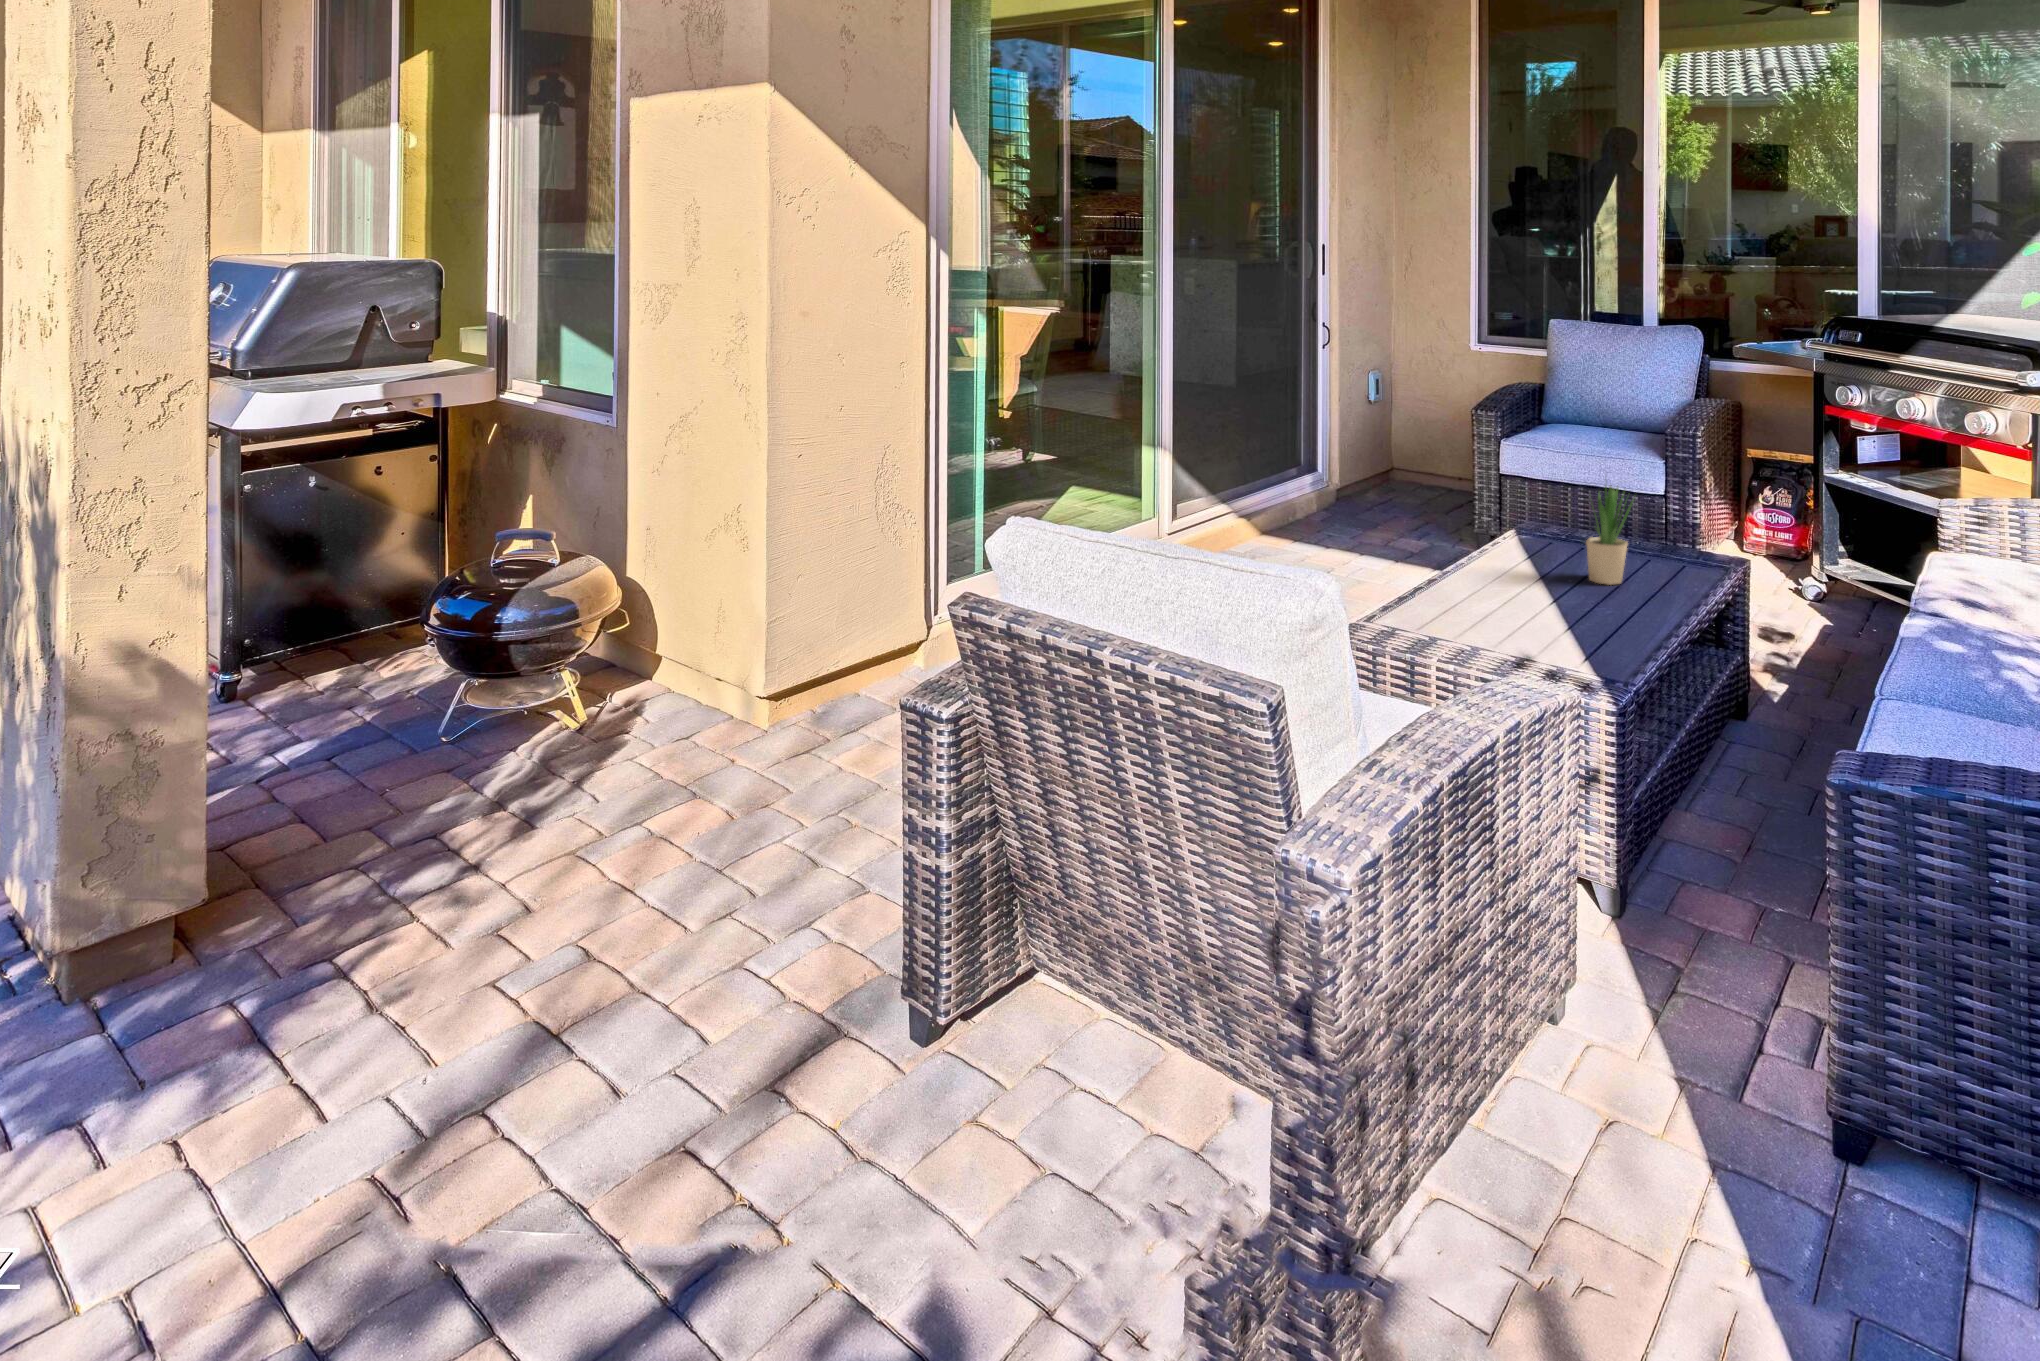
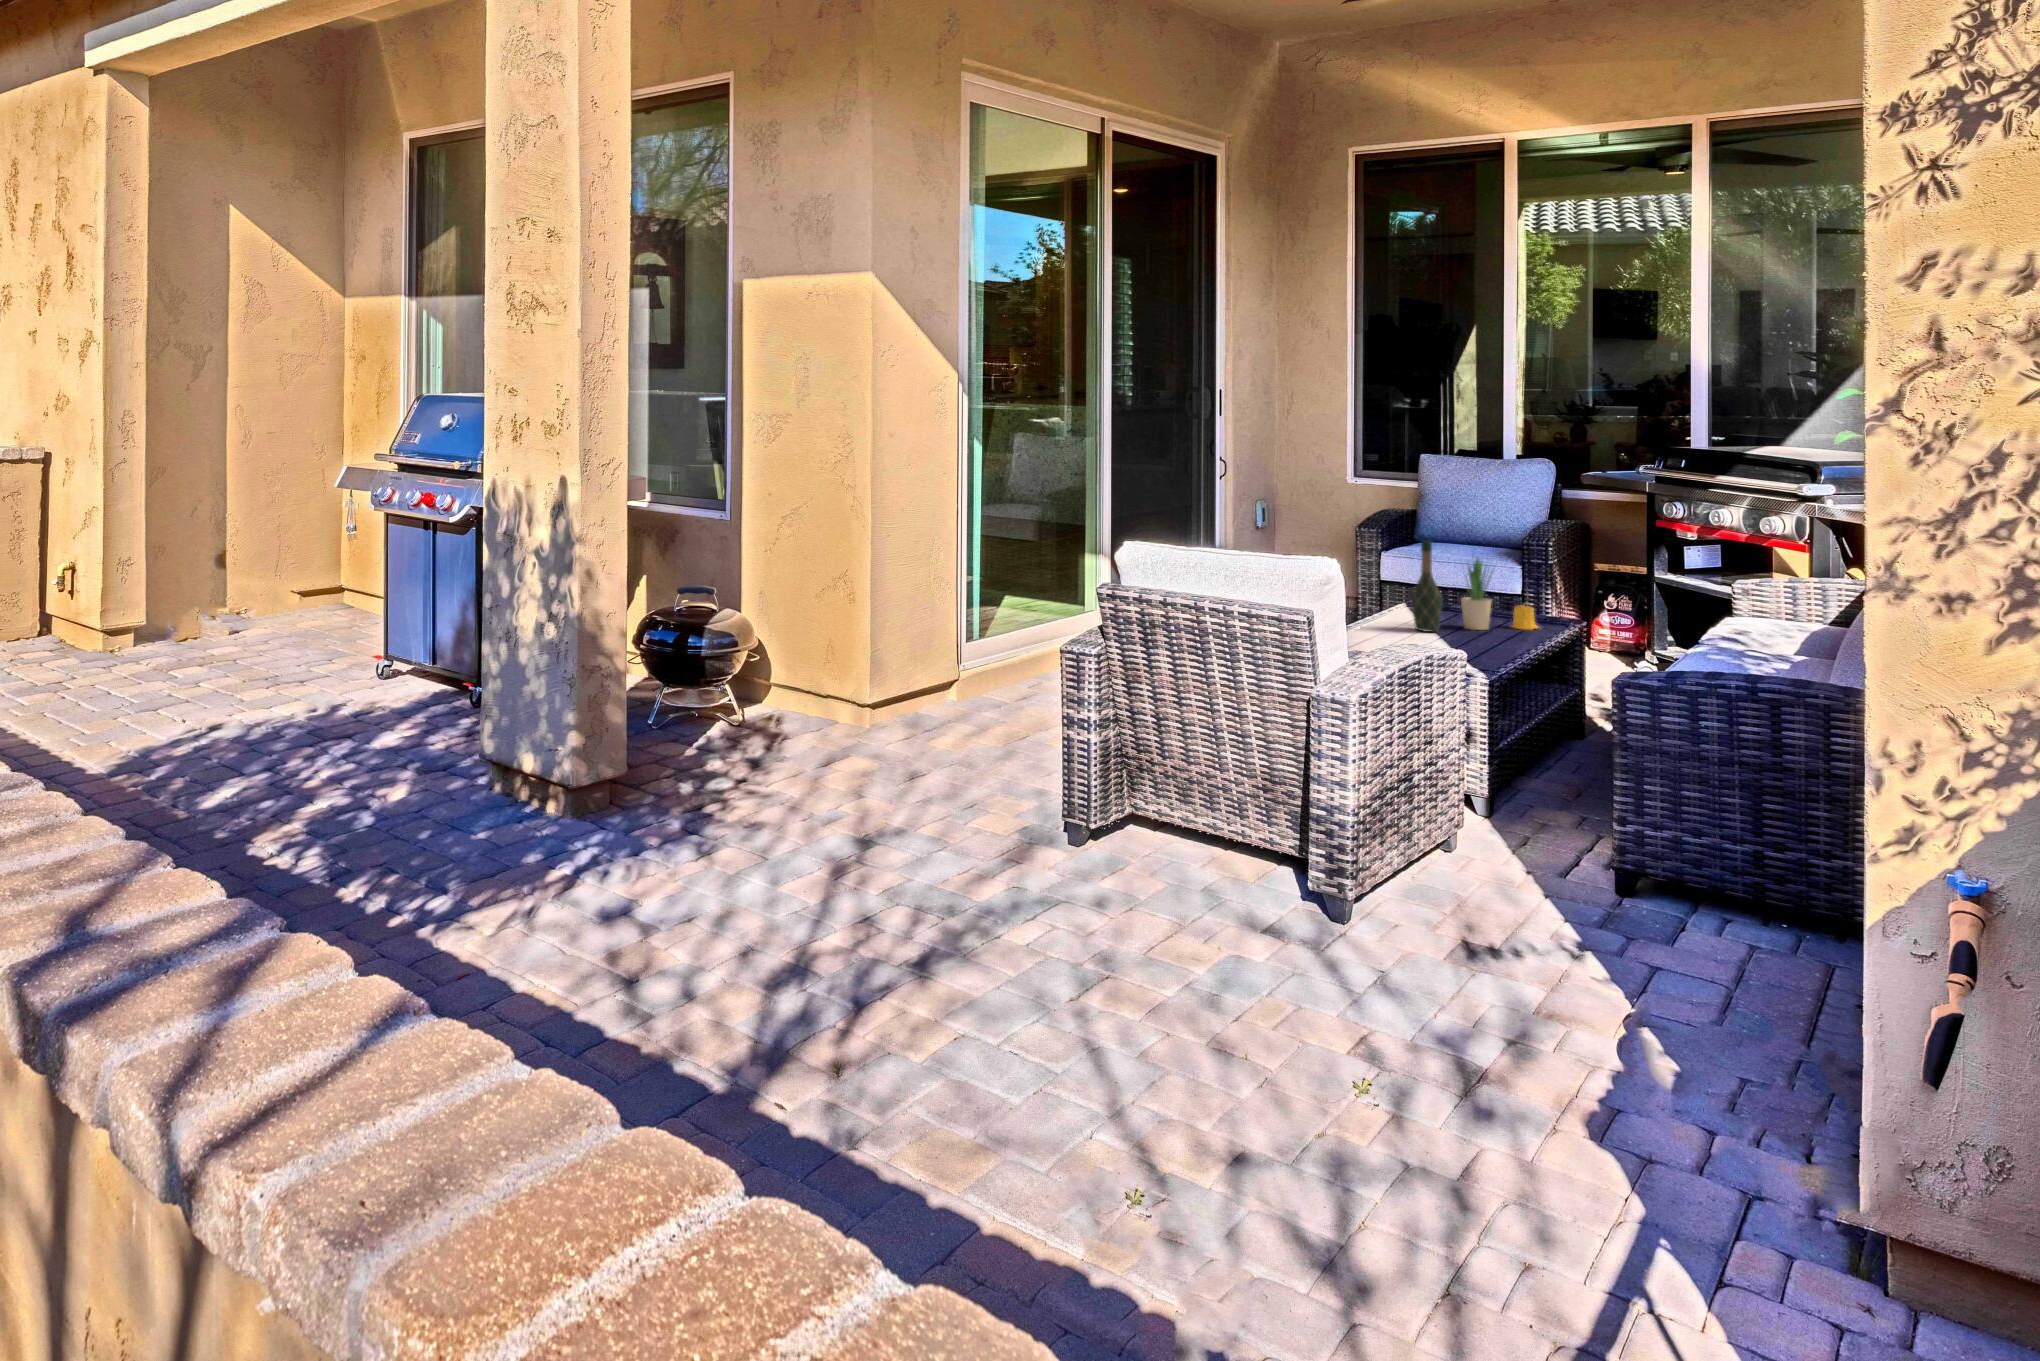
wine bottle: none [1519,465,1561,591] -> present [1412,540,1442,632]
candle: none [1650,544,1692,581] -> present [1512,606,1538,630]

